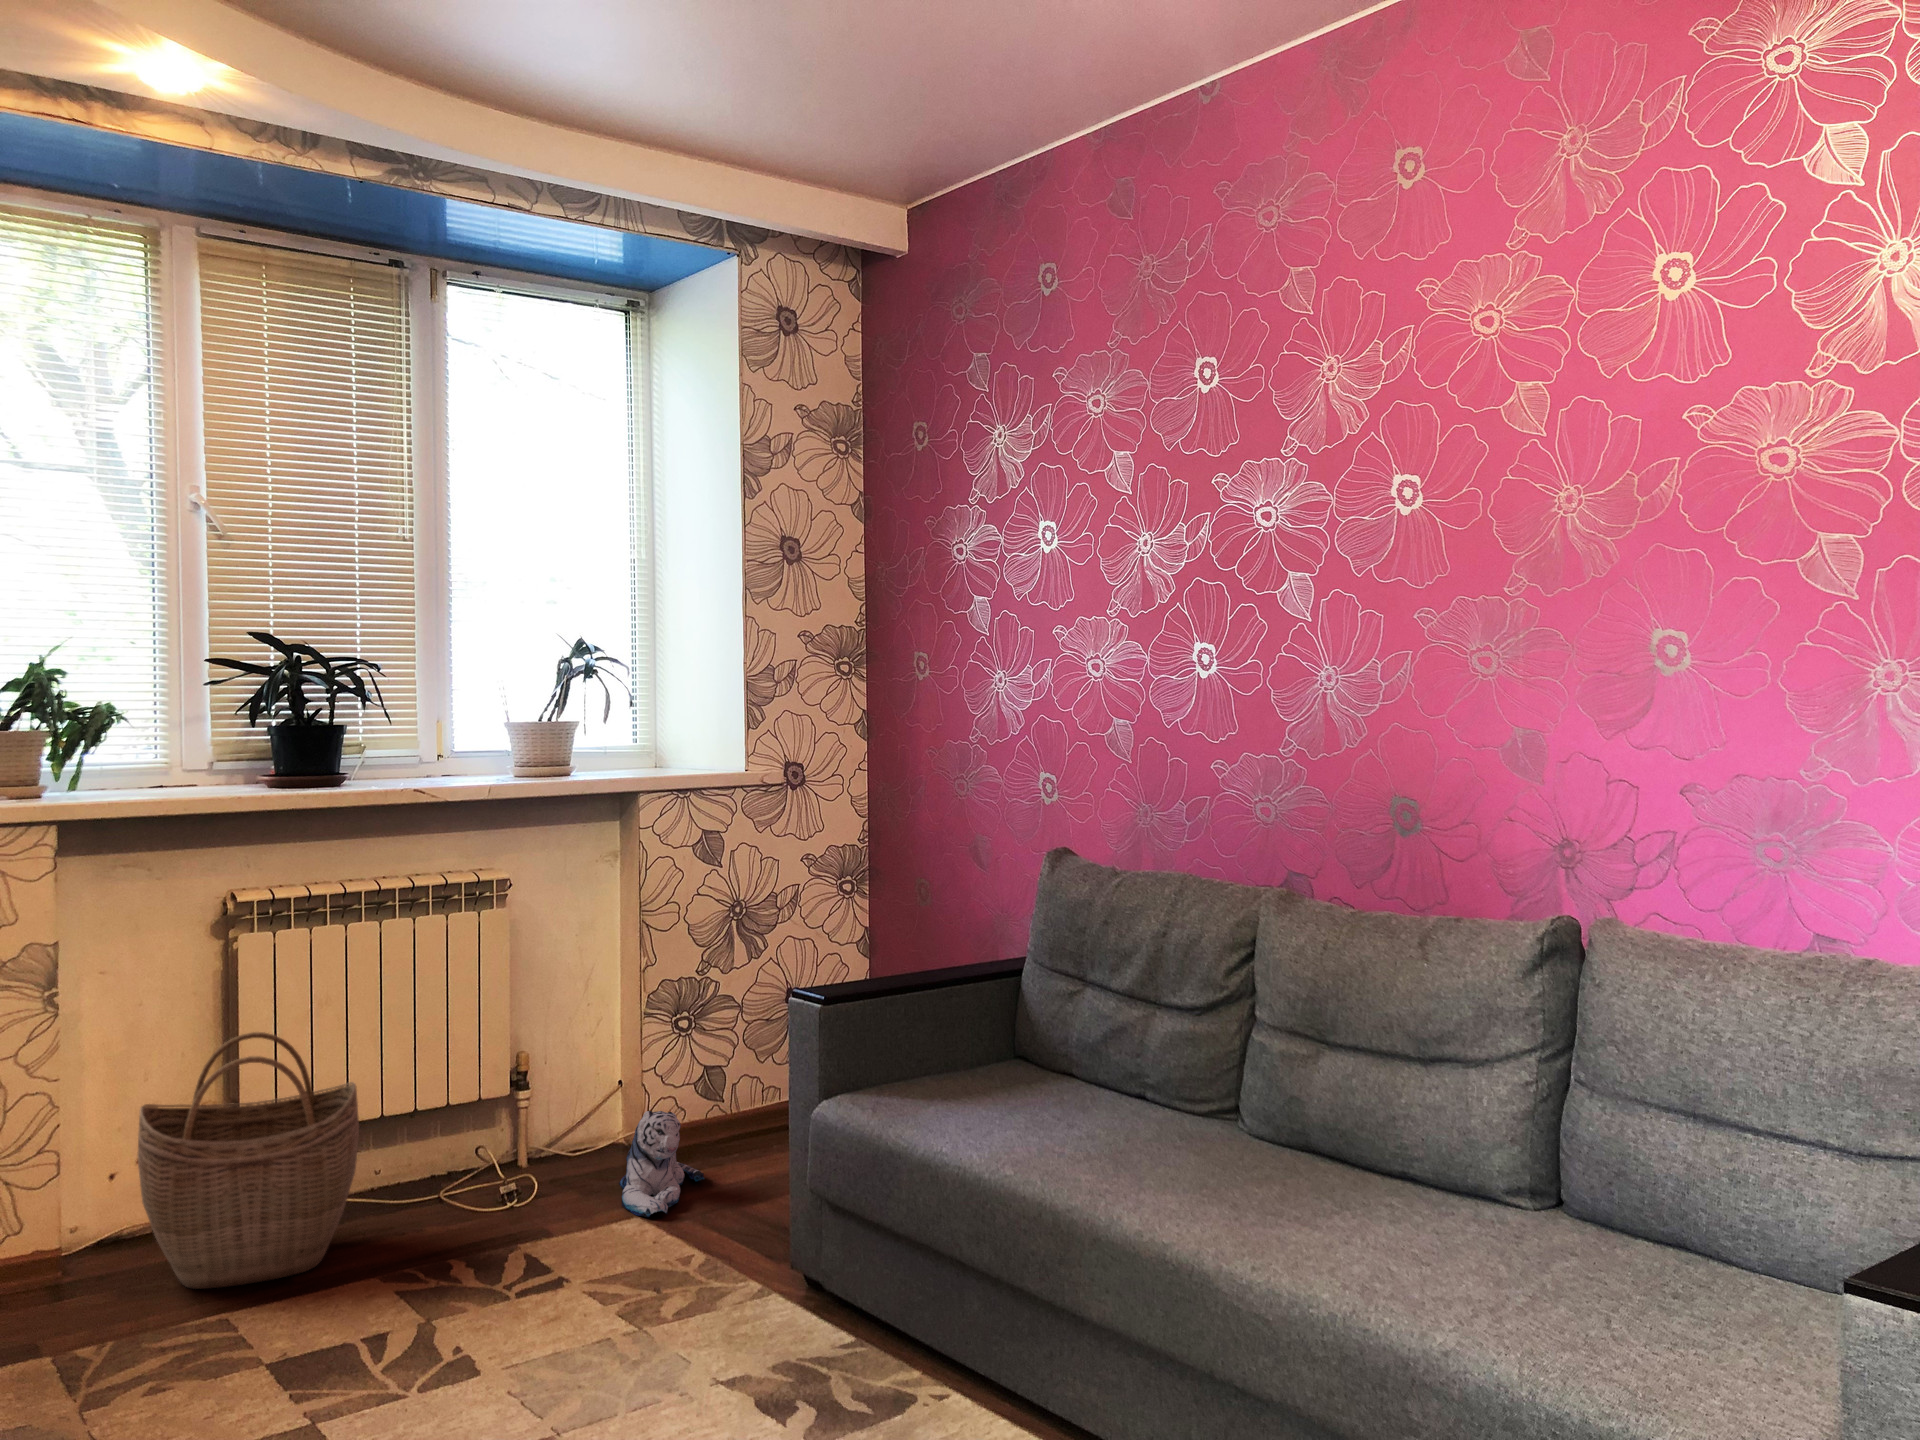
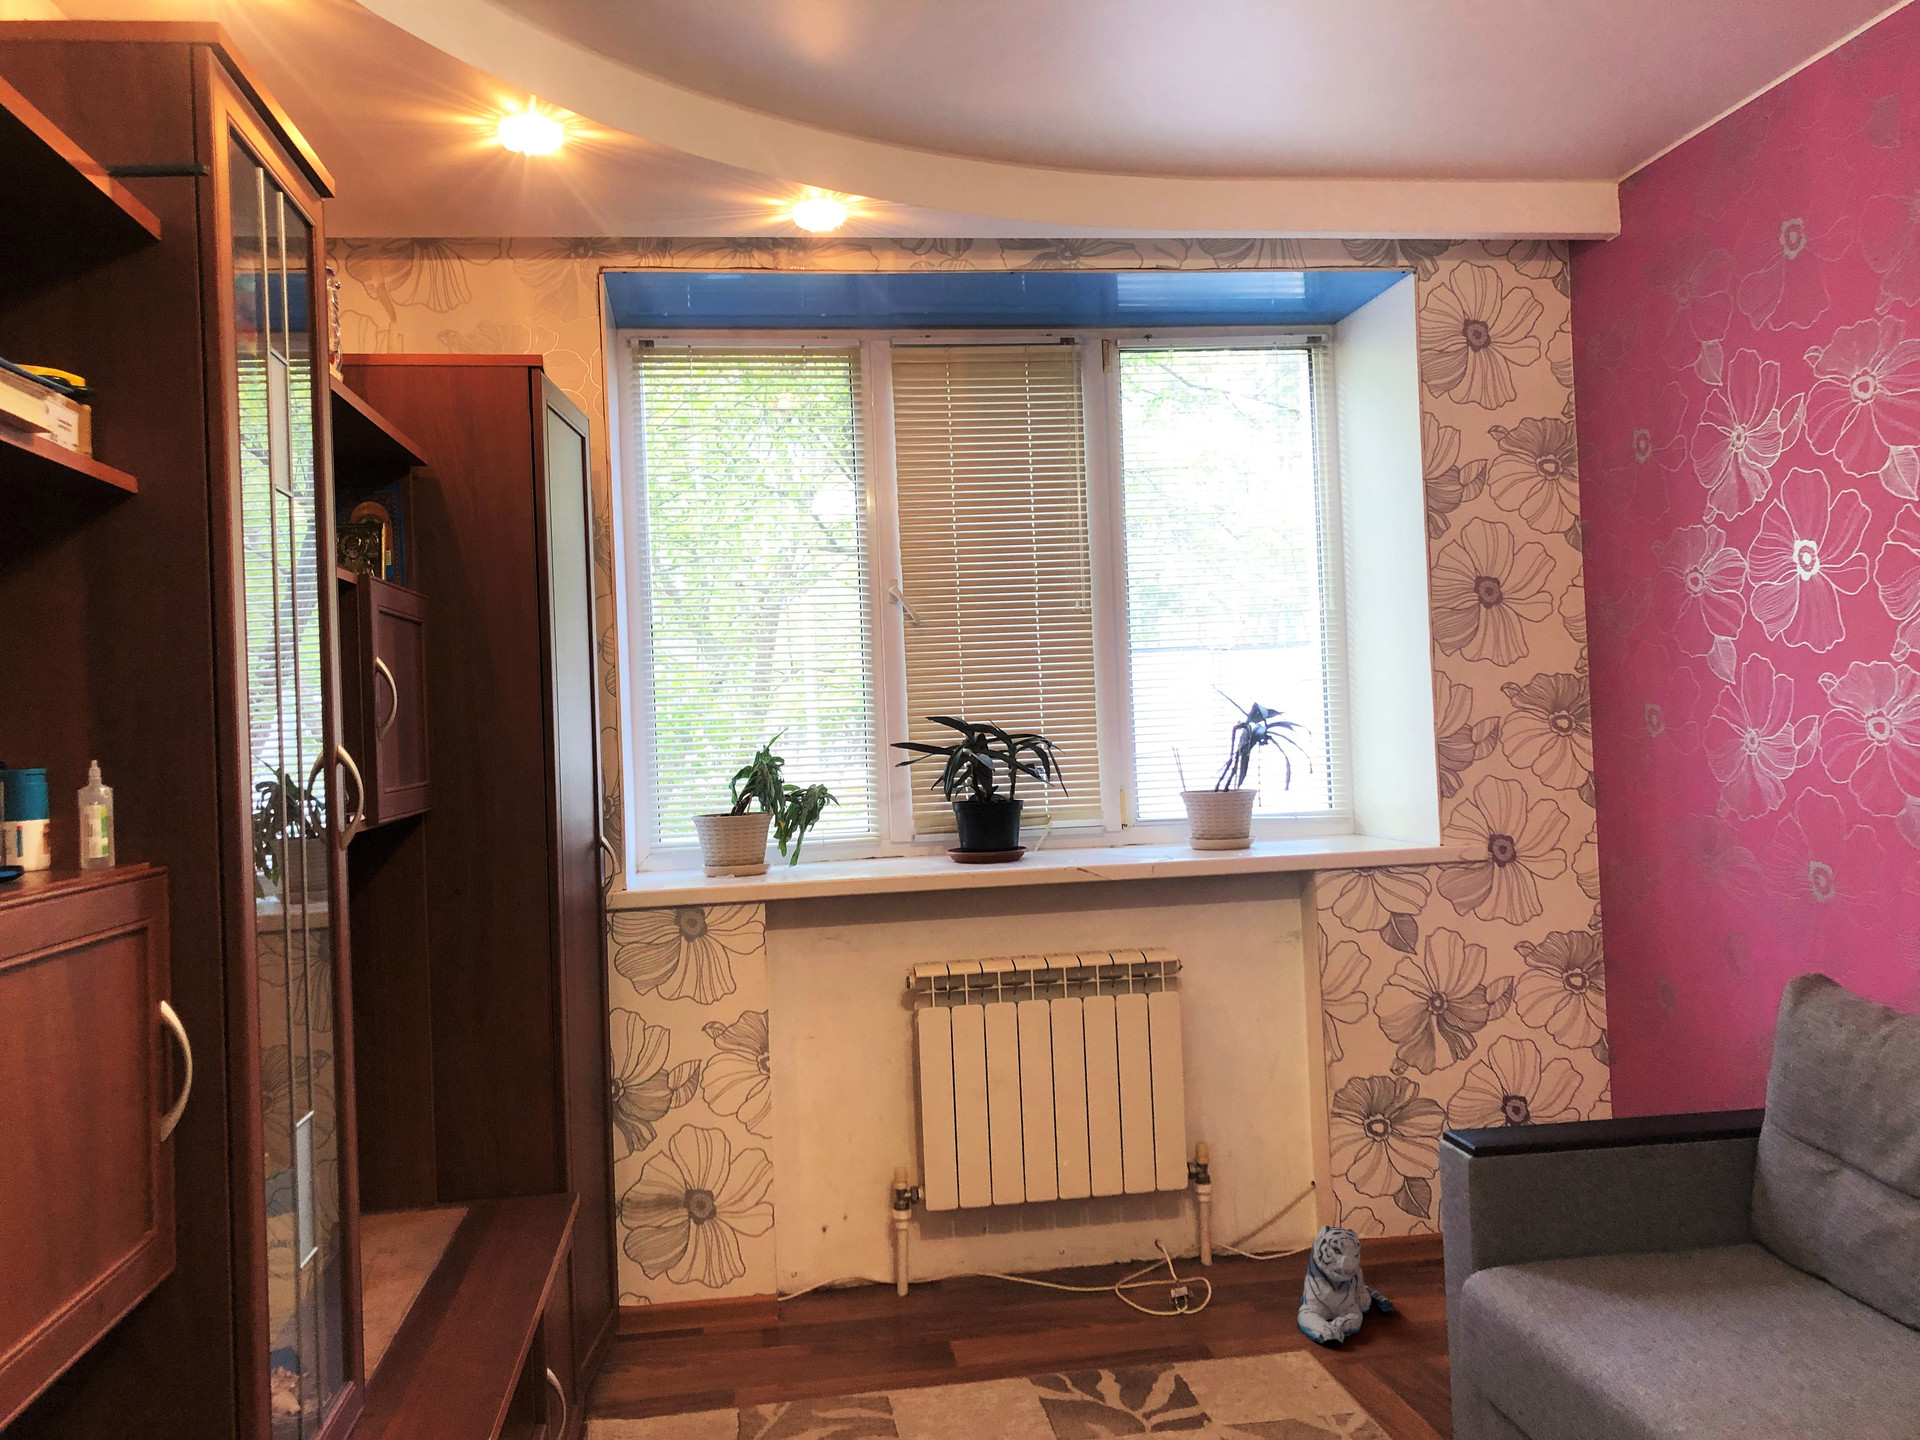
woven basket: present [138,1032,359,1289] -> none [840,1102,1029,1347]

